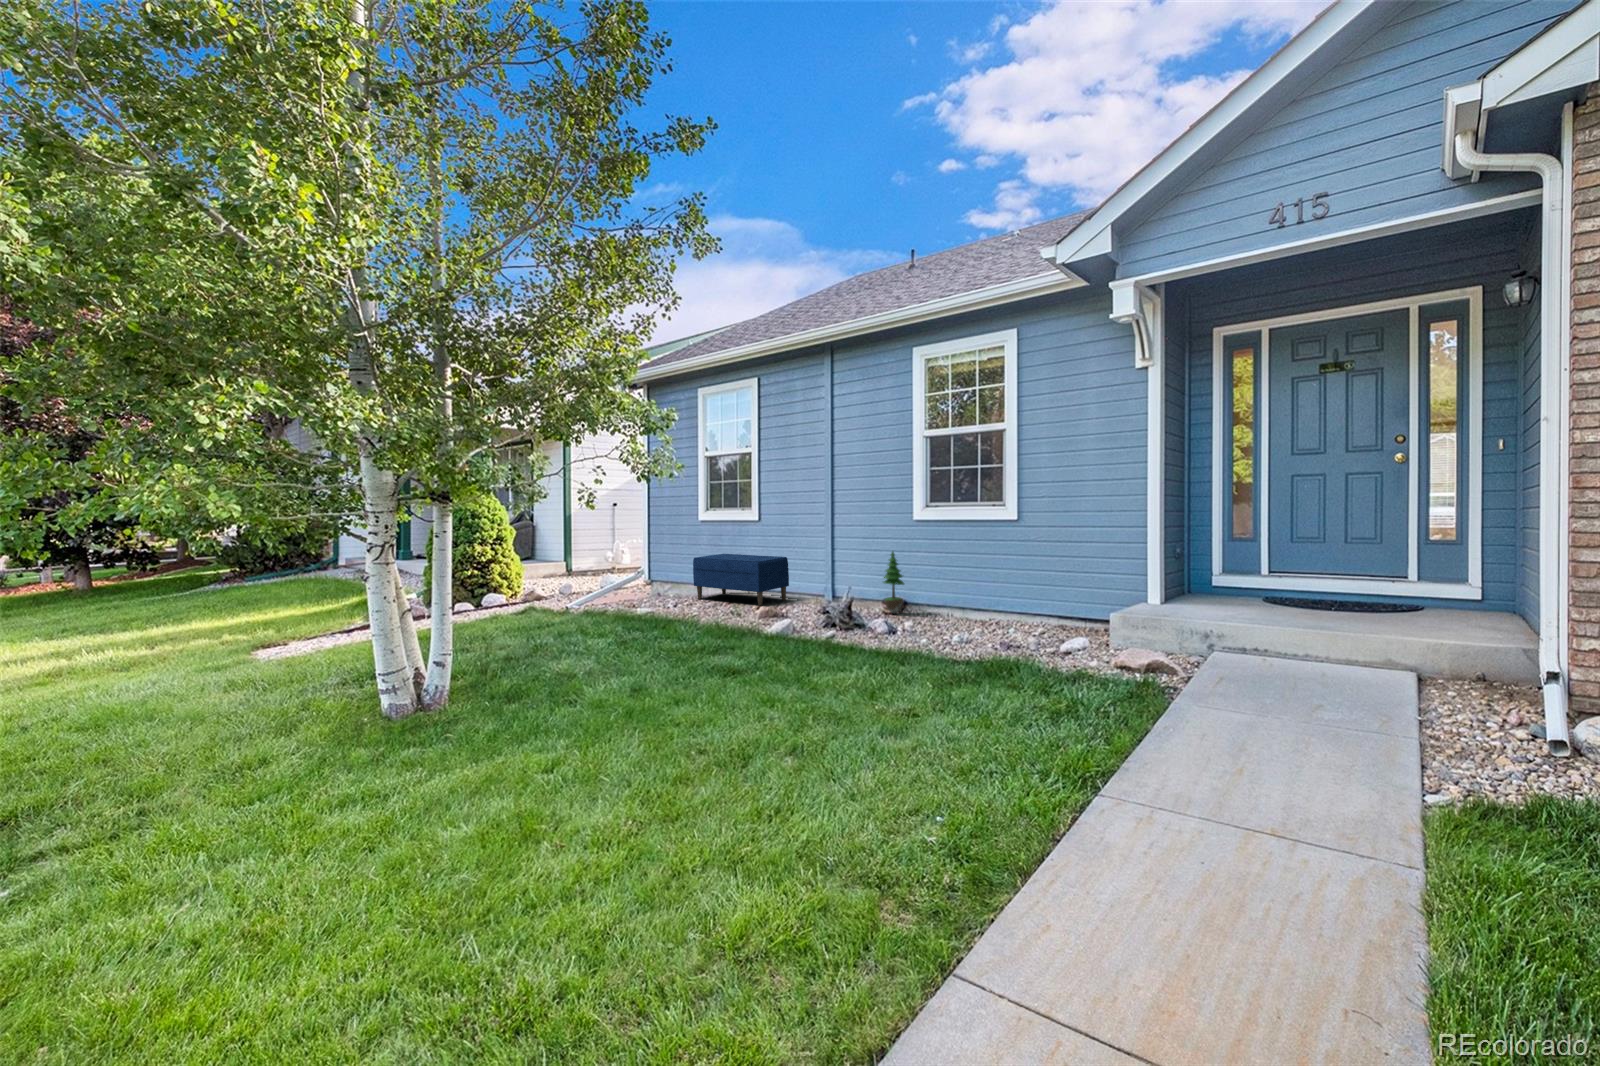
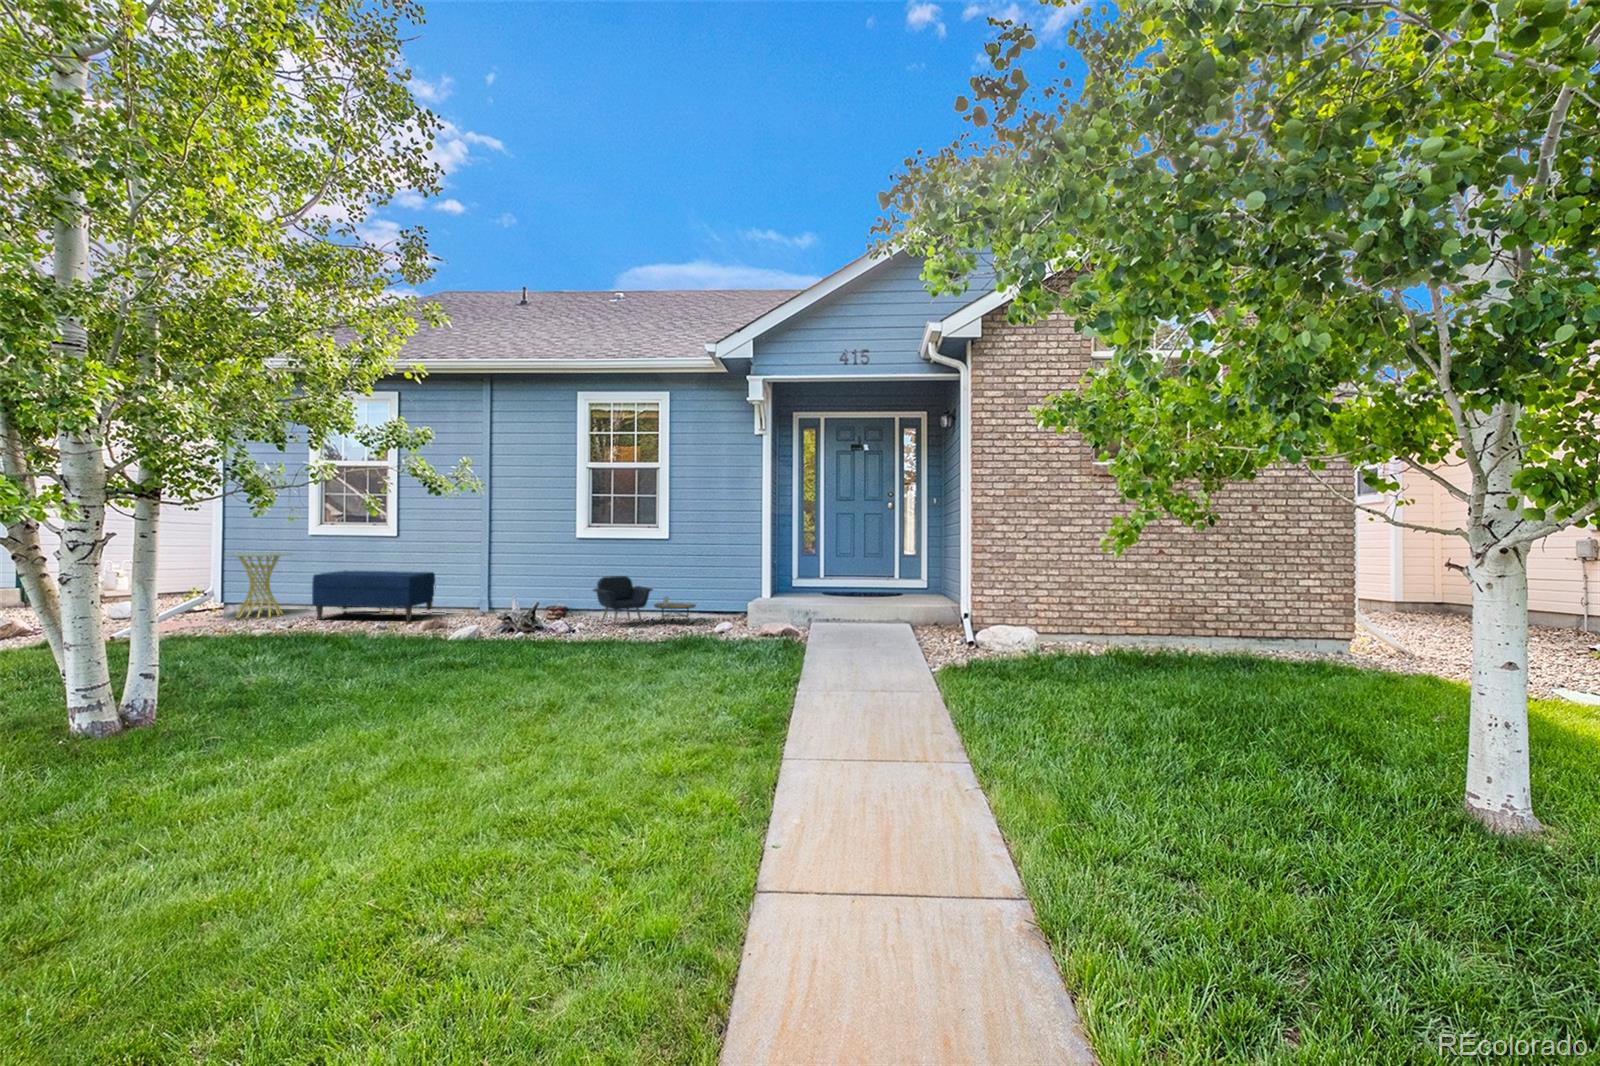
side table: none [640,537,689,595] -> present [225,552,292,619]
potted tree: present [883,551,904,613] -> none [548,563,570,619]
armchair: none [918,567,1049,633] -> present [593,576,696,626]

